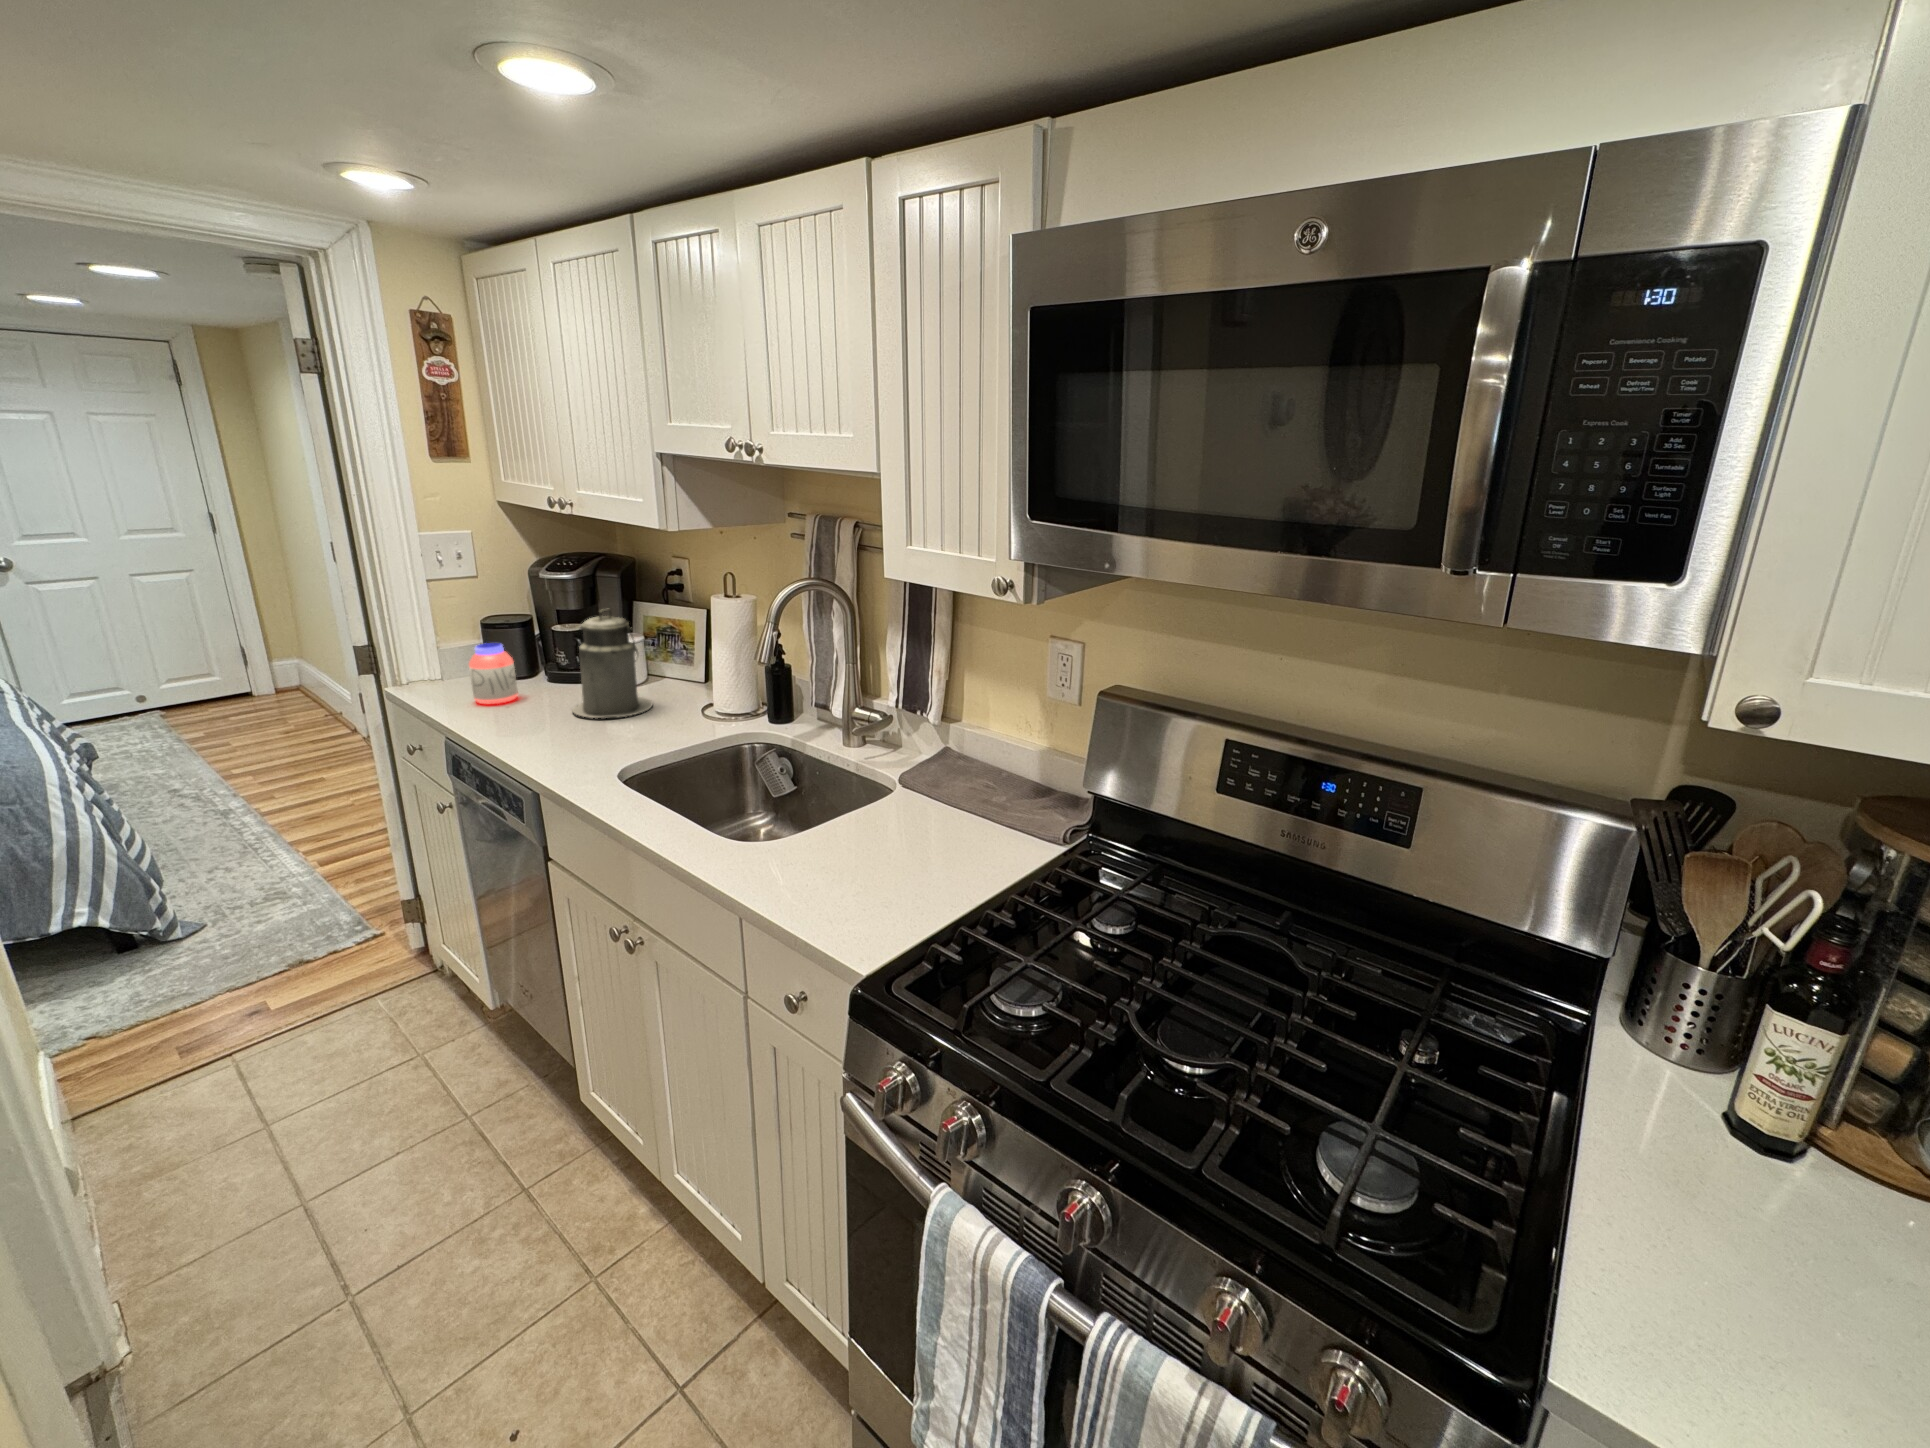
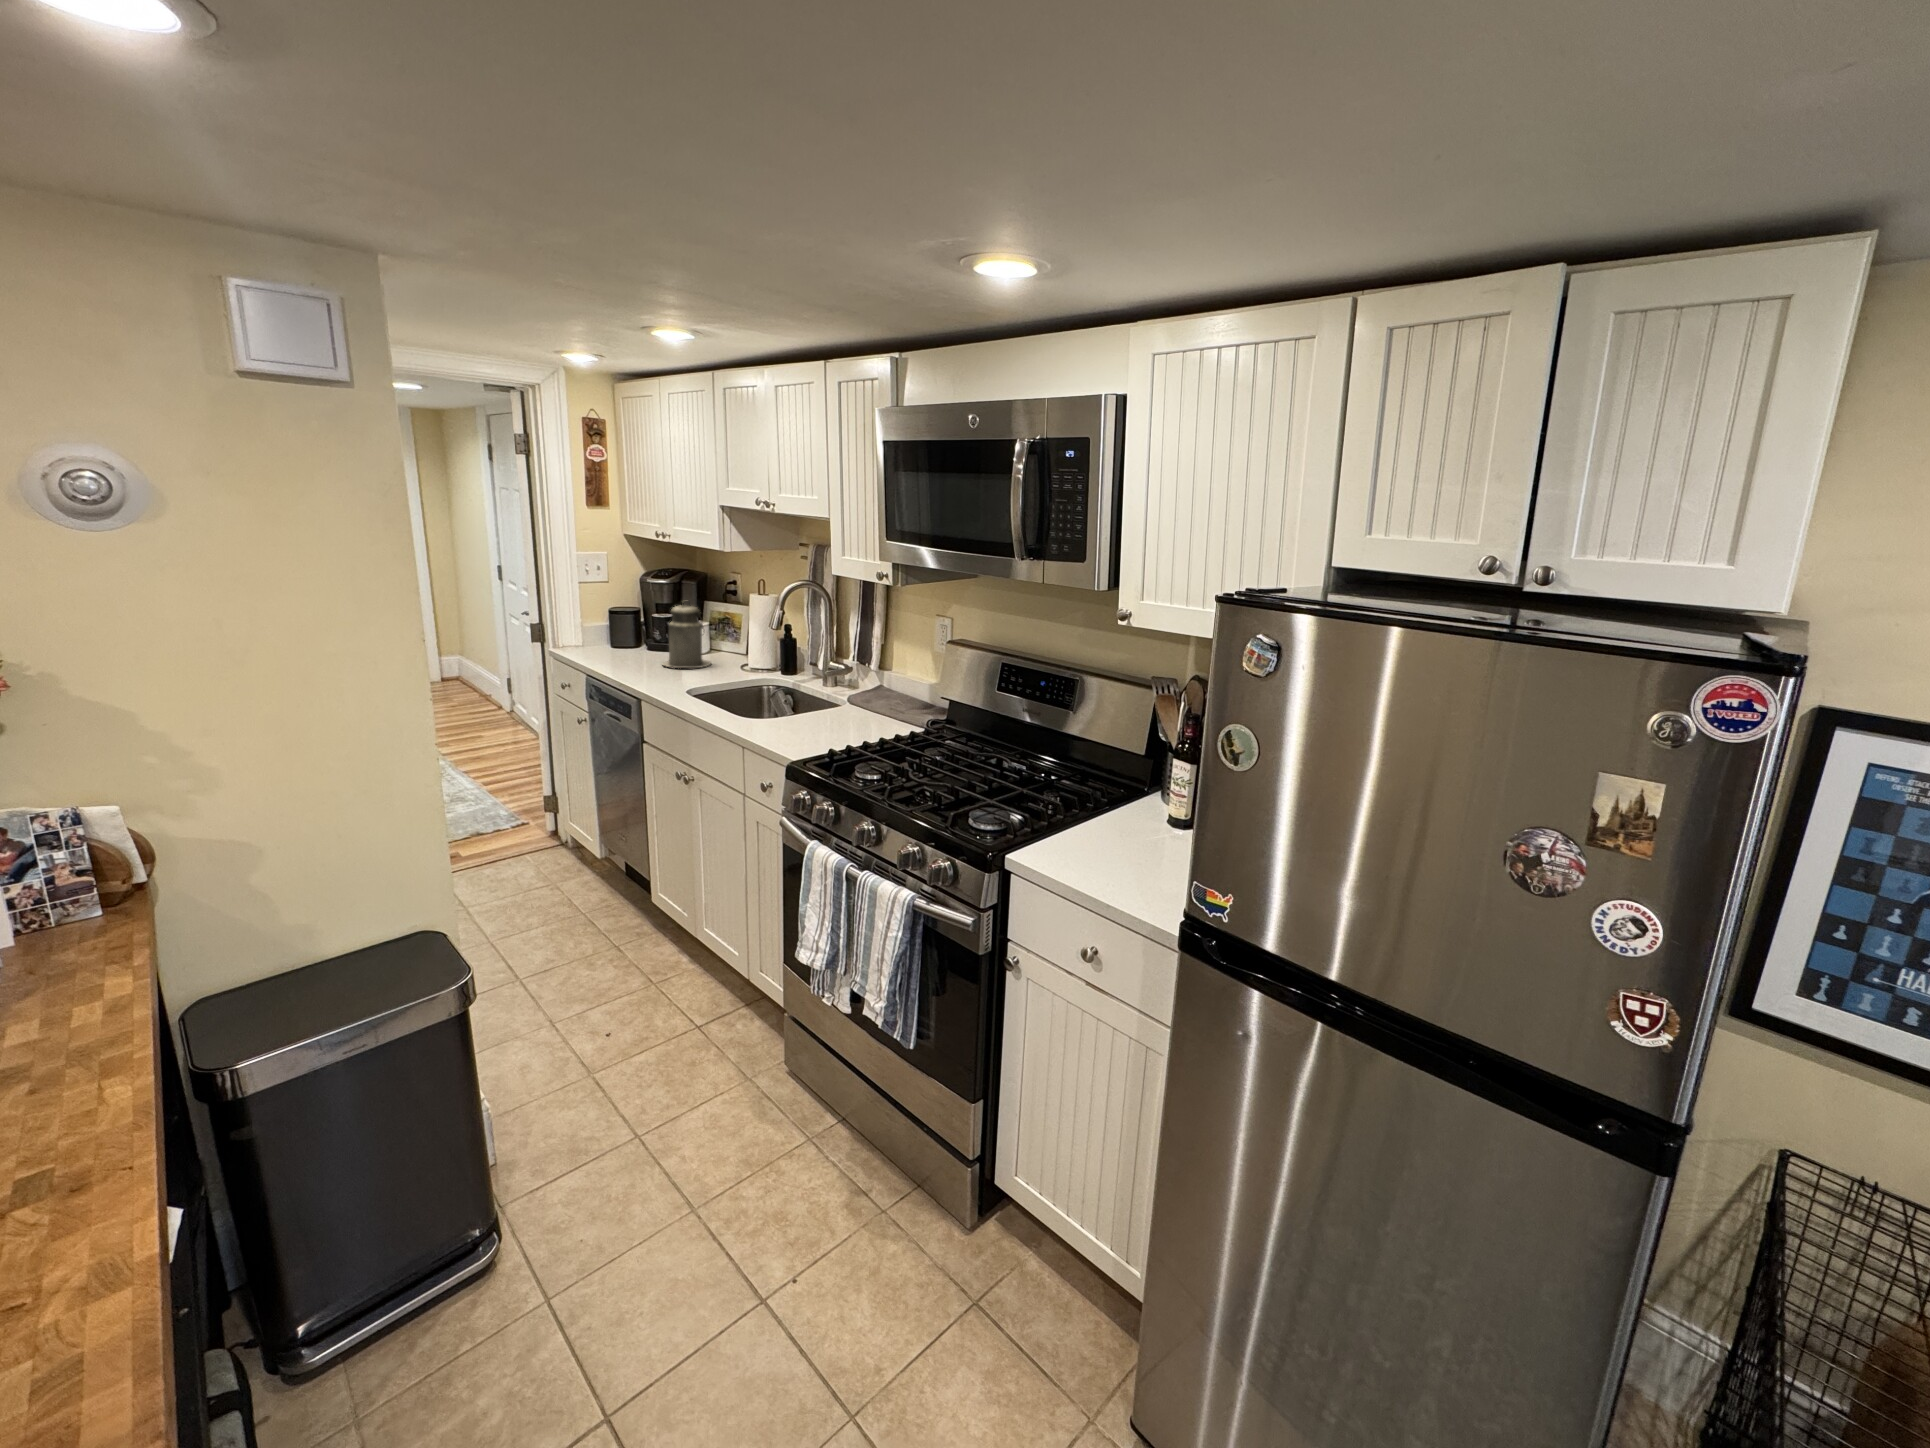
jar: present [469,643,518,704] -> none [602,622,630,659]

